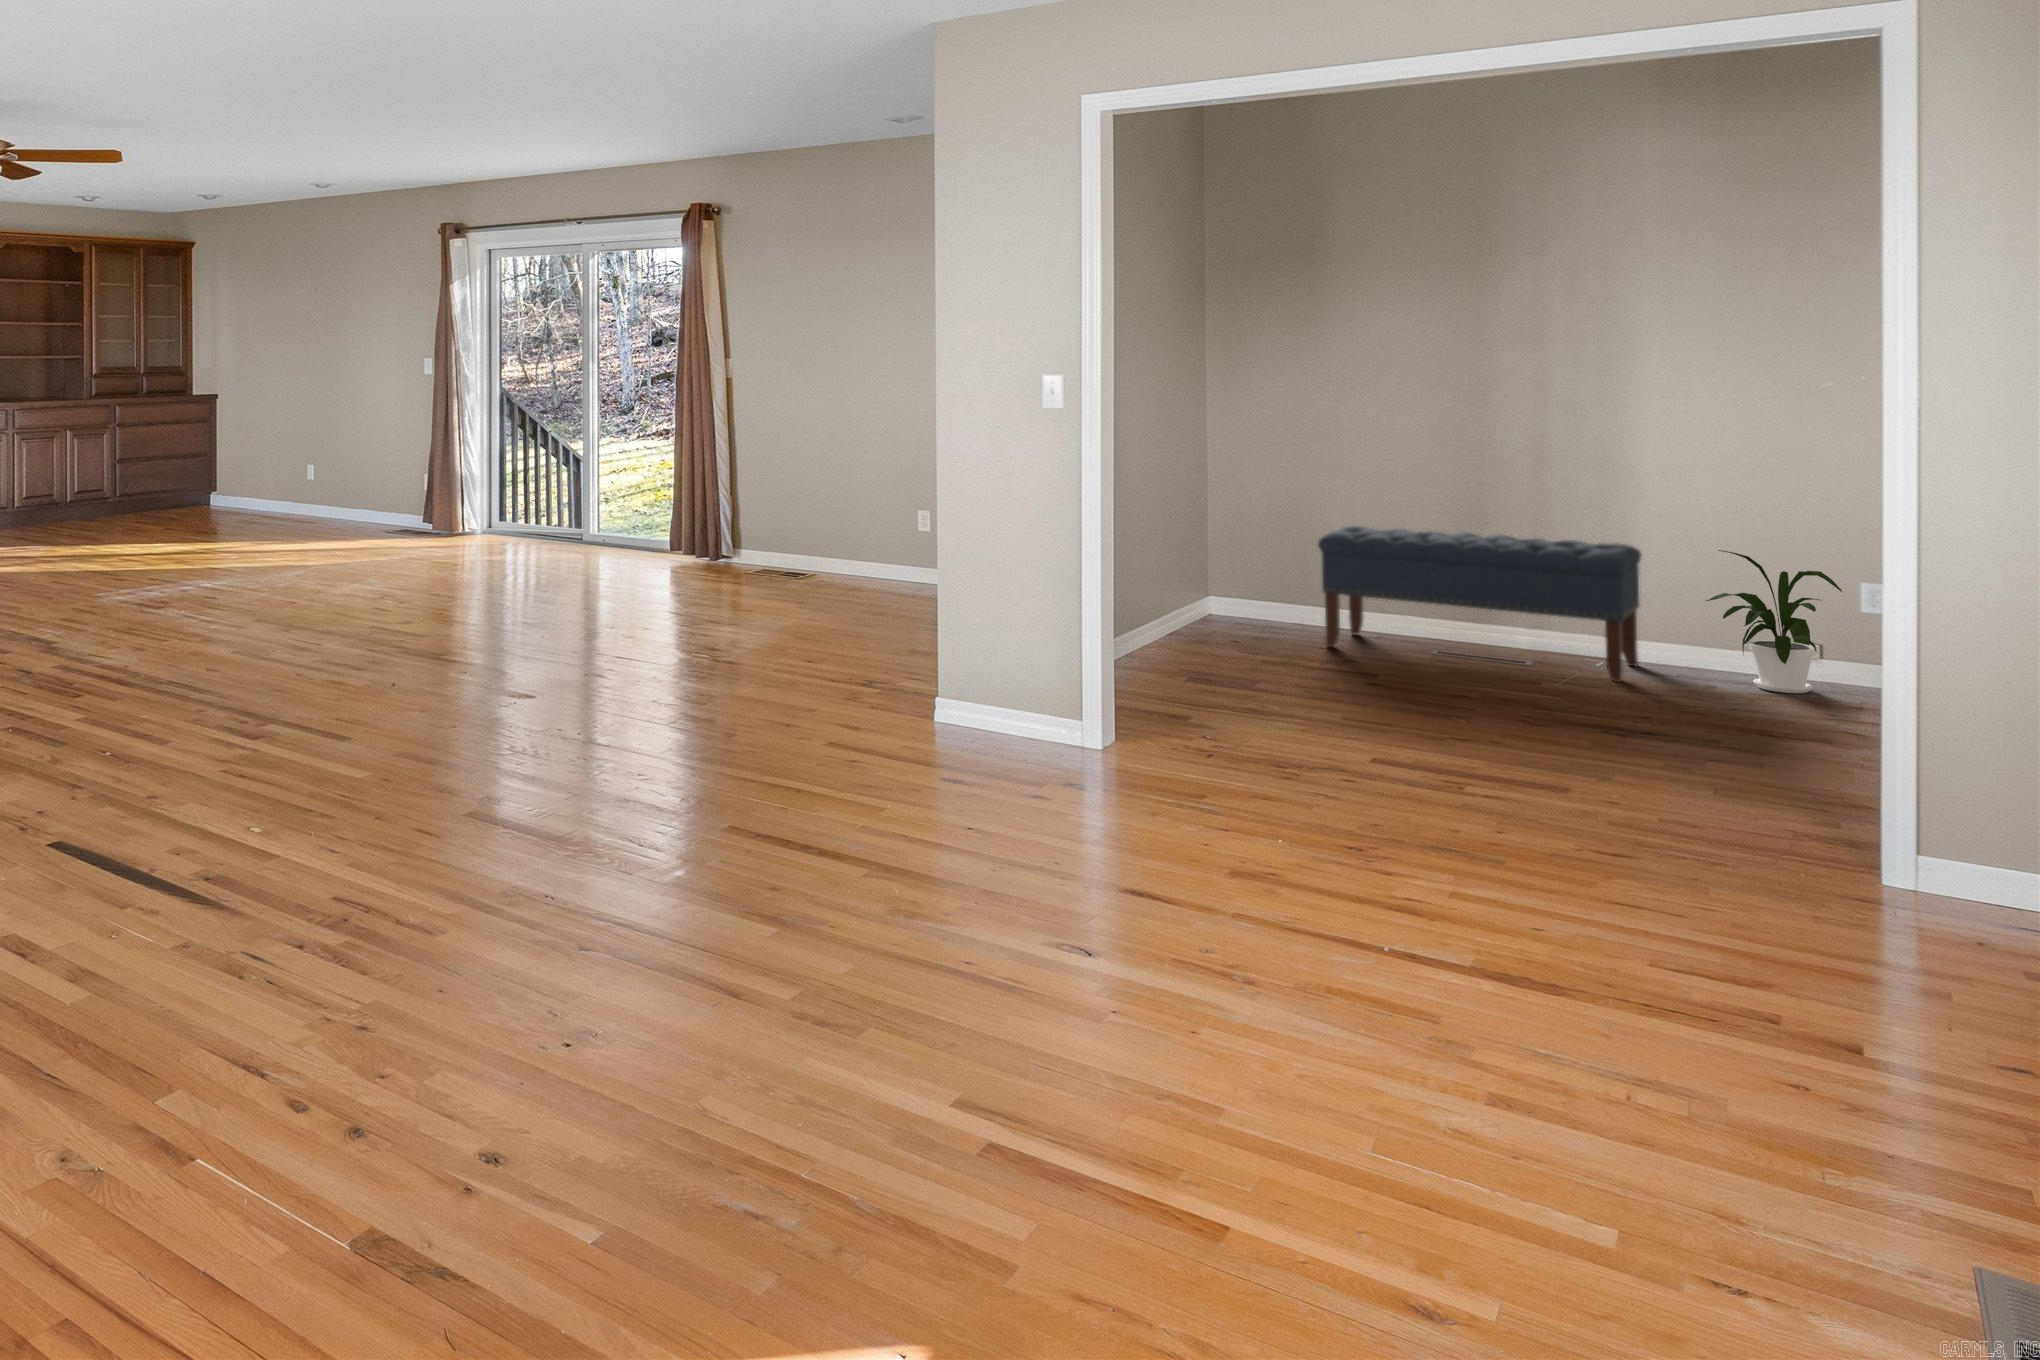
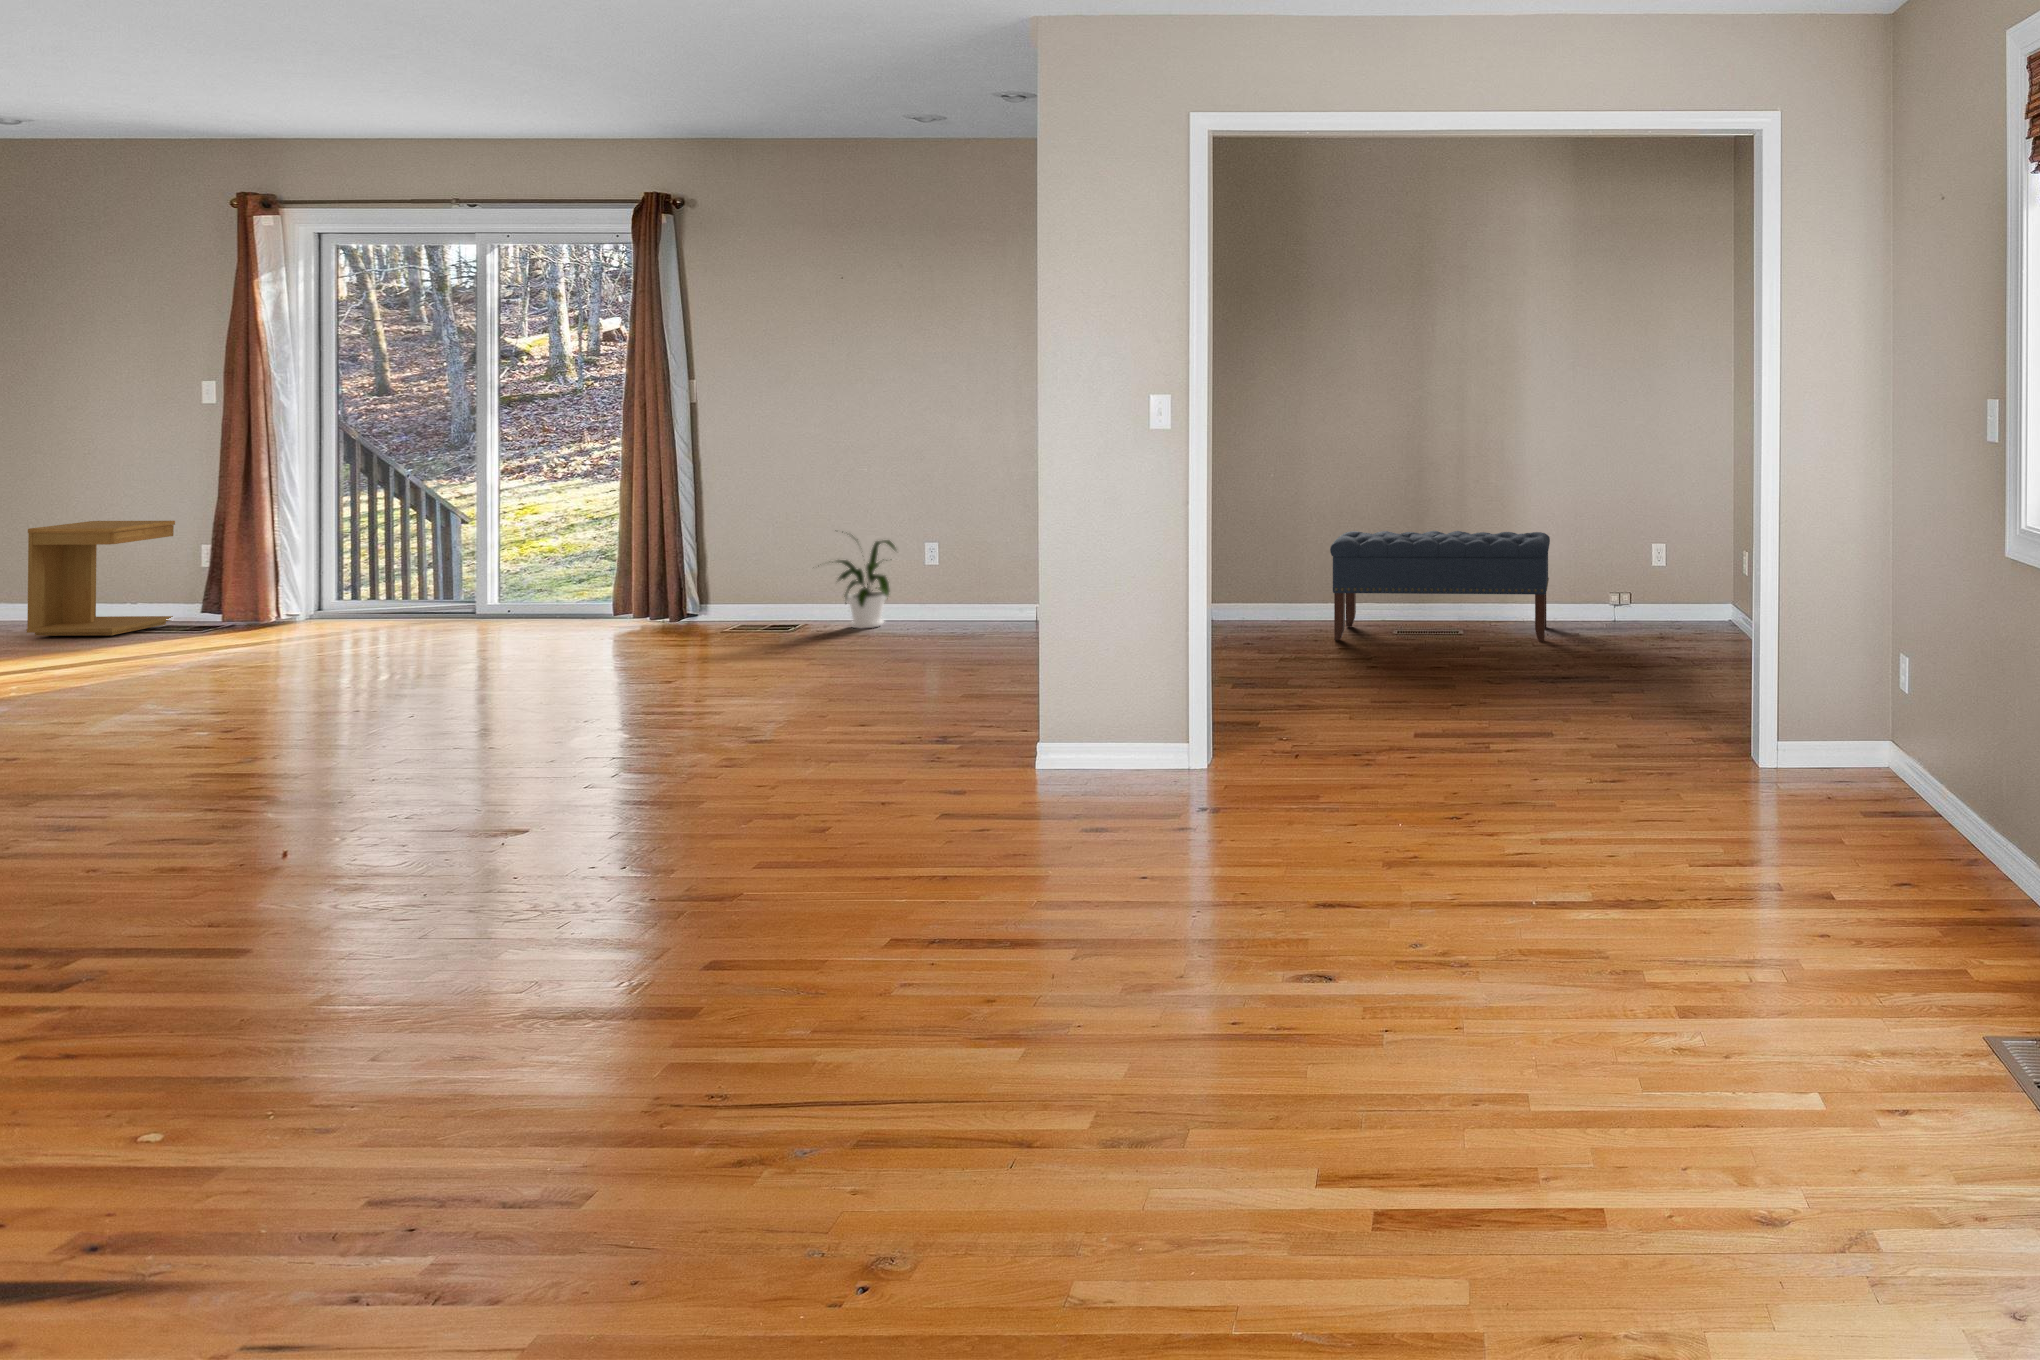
side table: none [349,457,423,537] -> present [27,521,175,637]
house plant: present [1706,550,1842,693] -> present [837,532,896,628]

